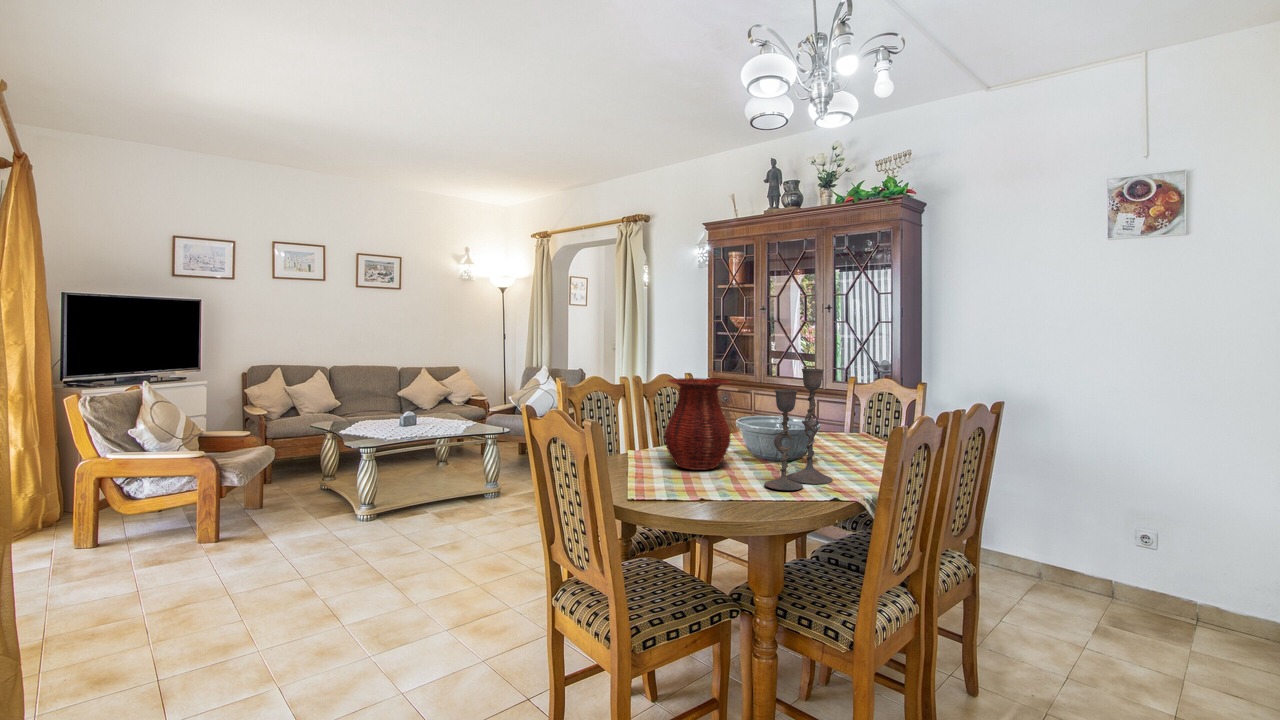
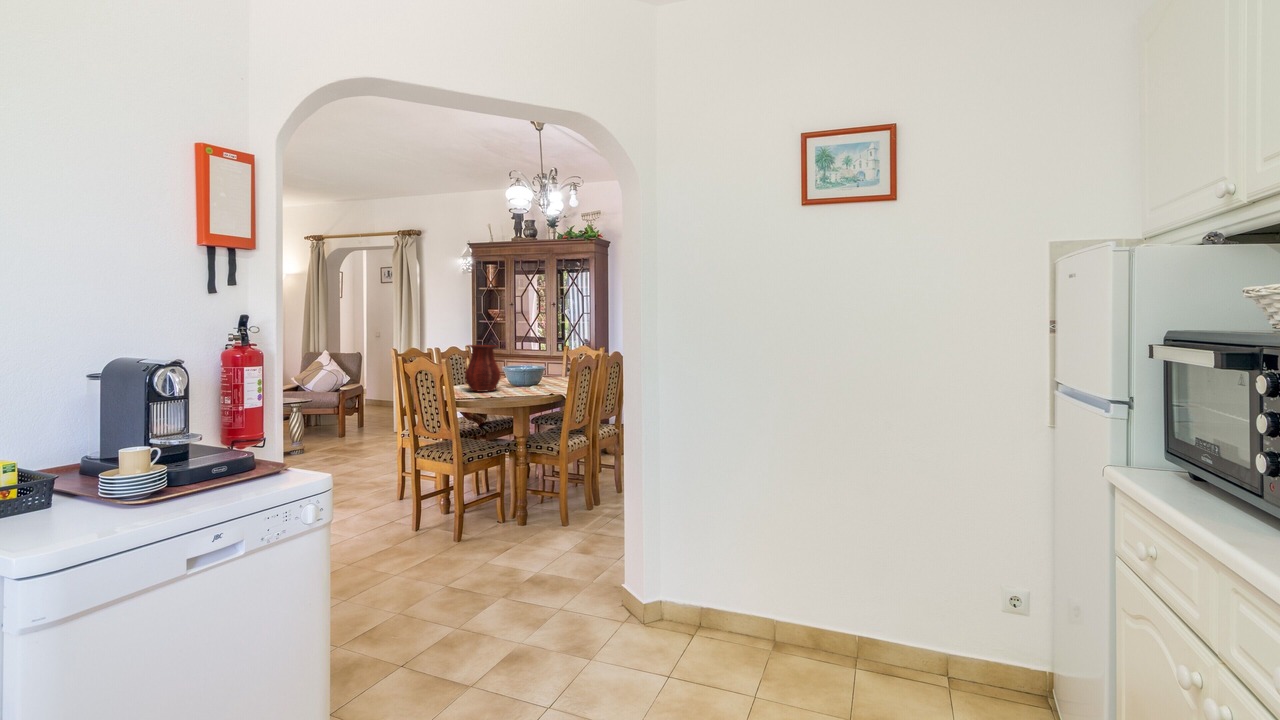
candlestick: present [764,369,833,490] -> none [519,338,552,394]

